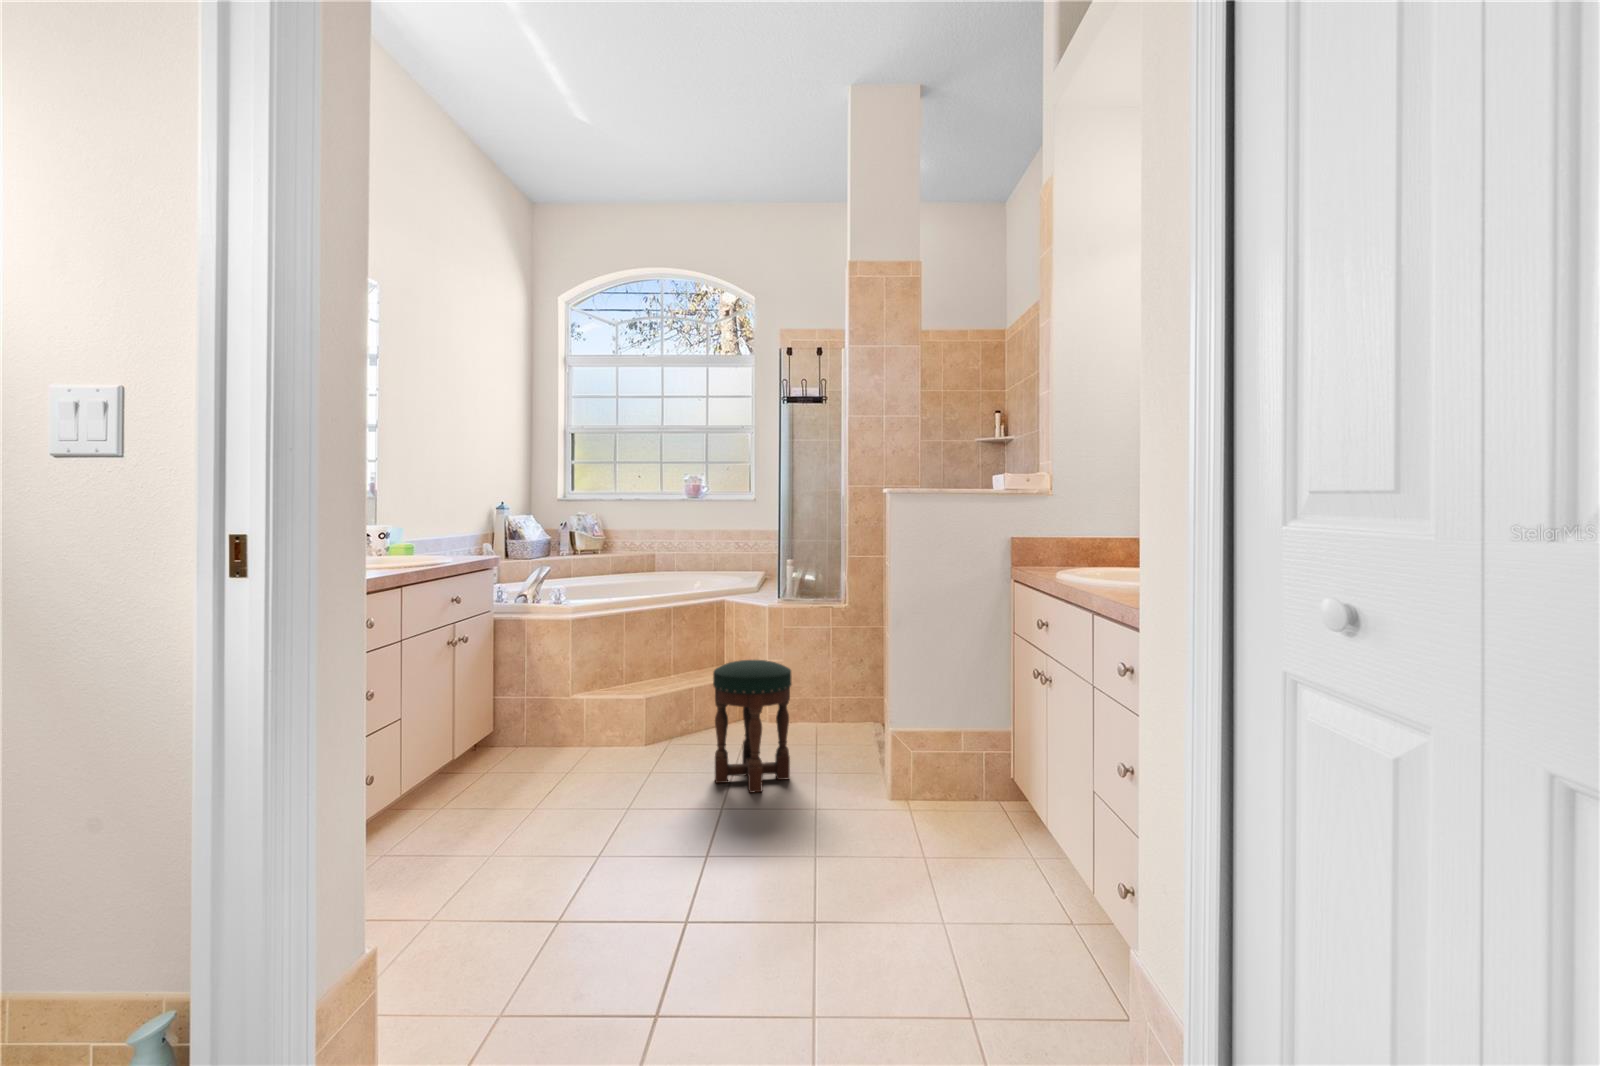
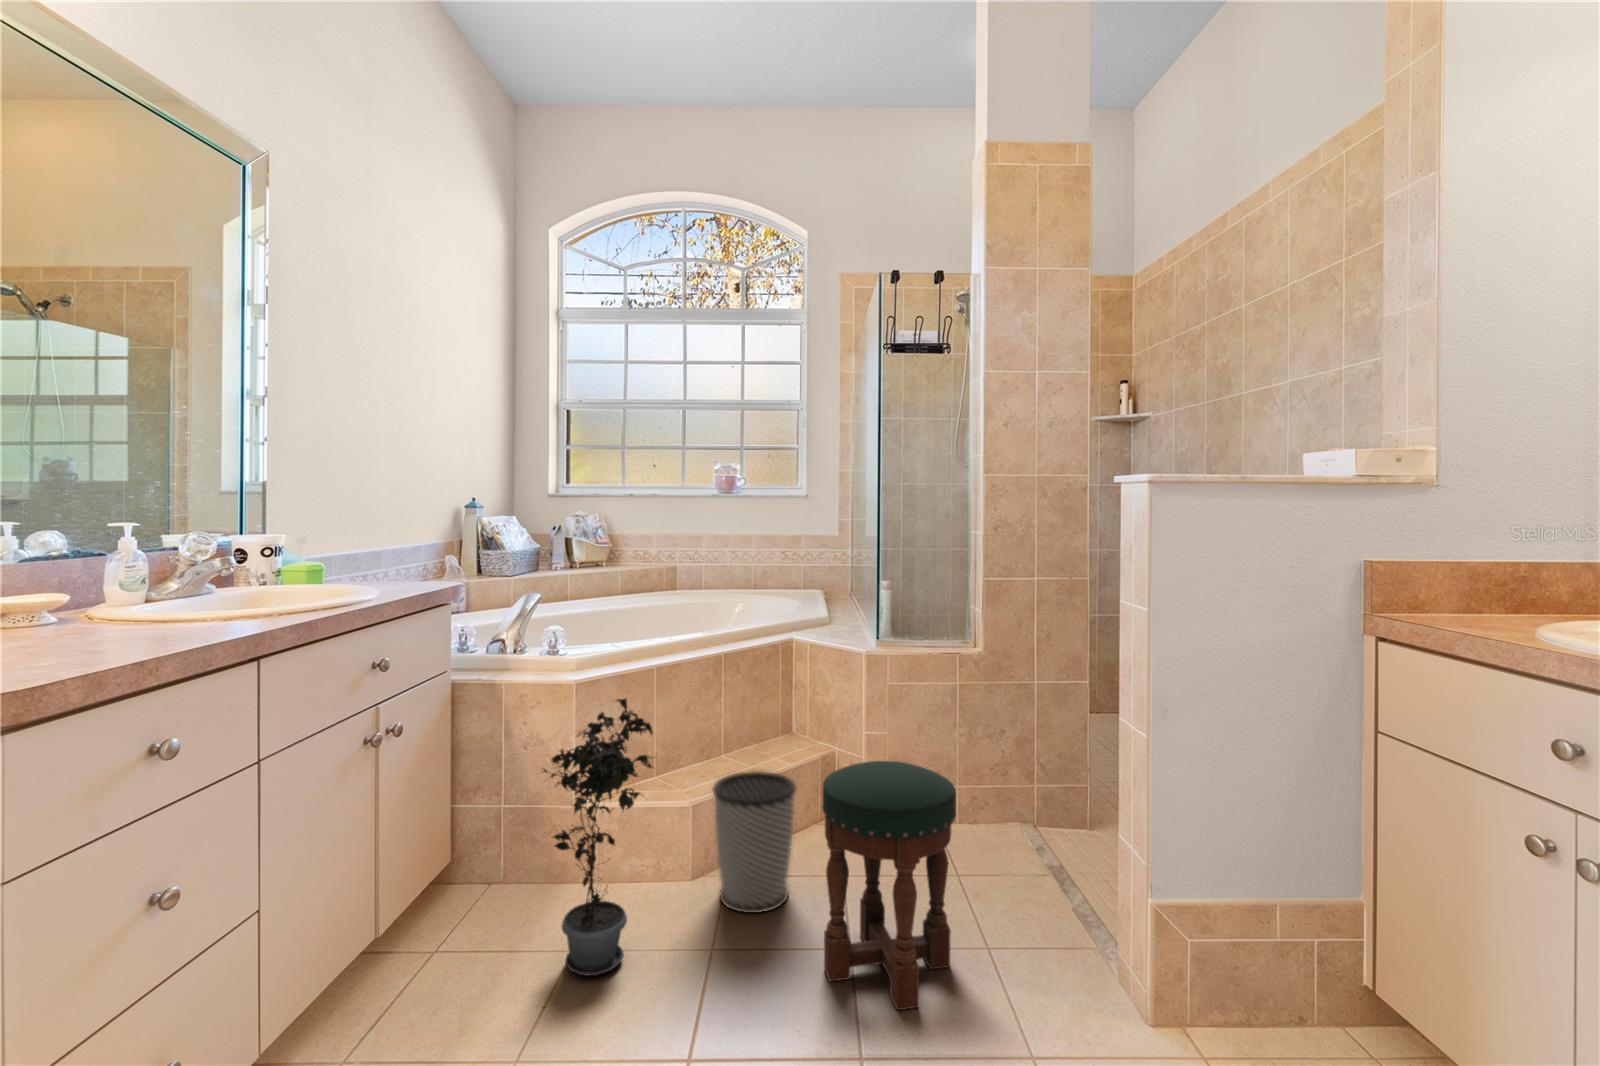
potted plant: none [546,620,617,781] -> present [544,699,653,976]
wastebasket: none [657,678,710,759] -> present [713,771,796,913]

